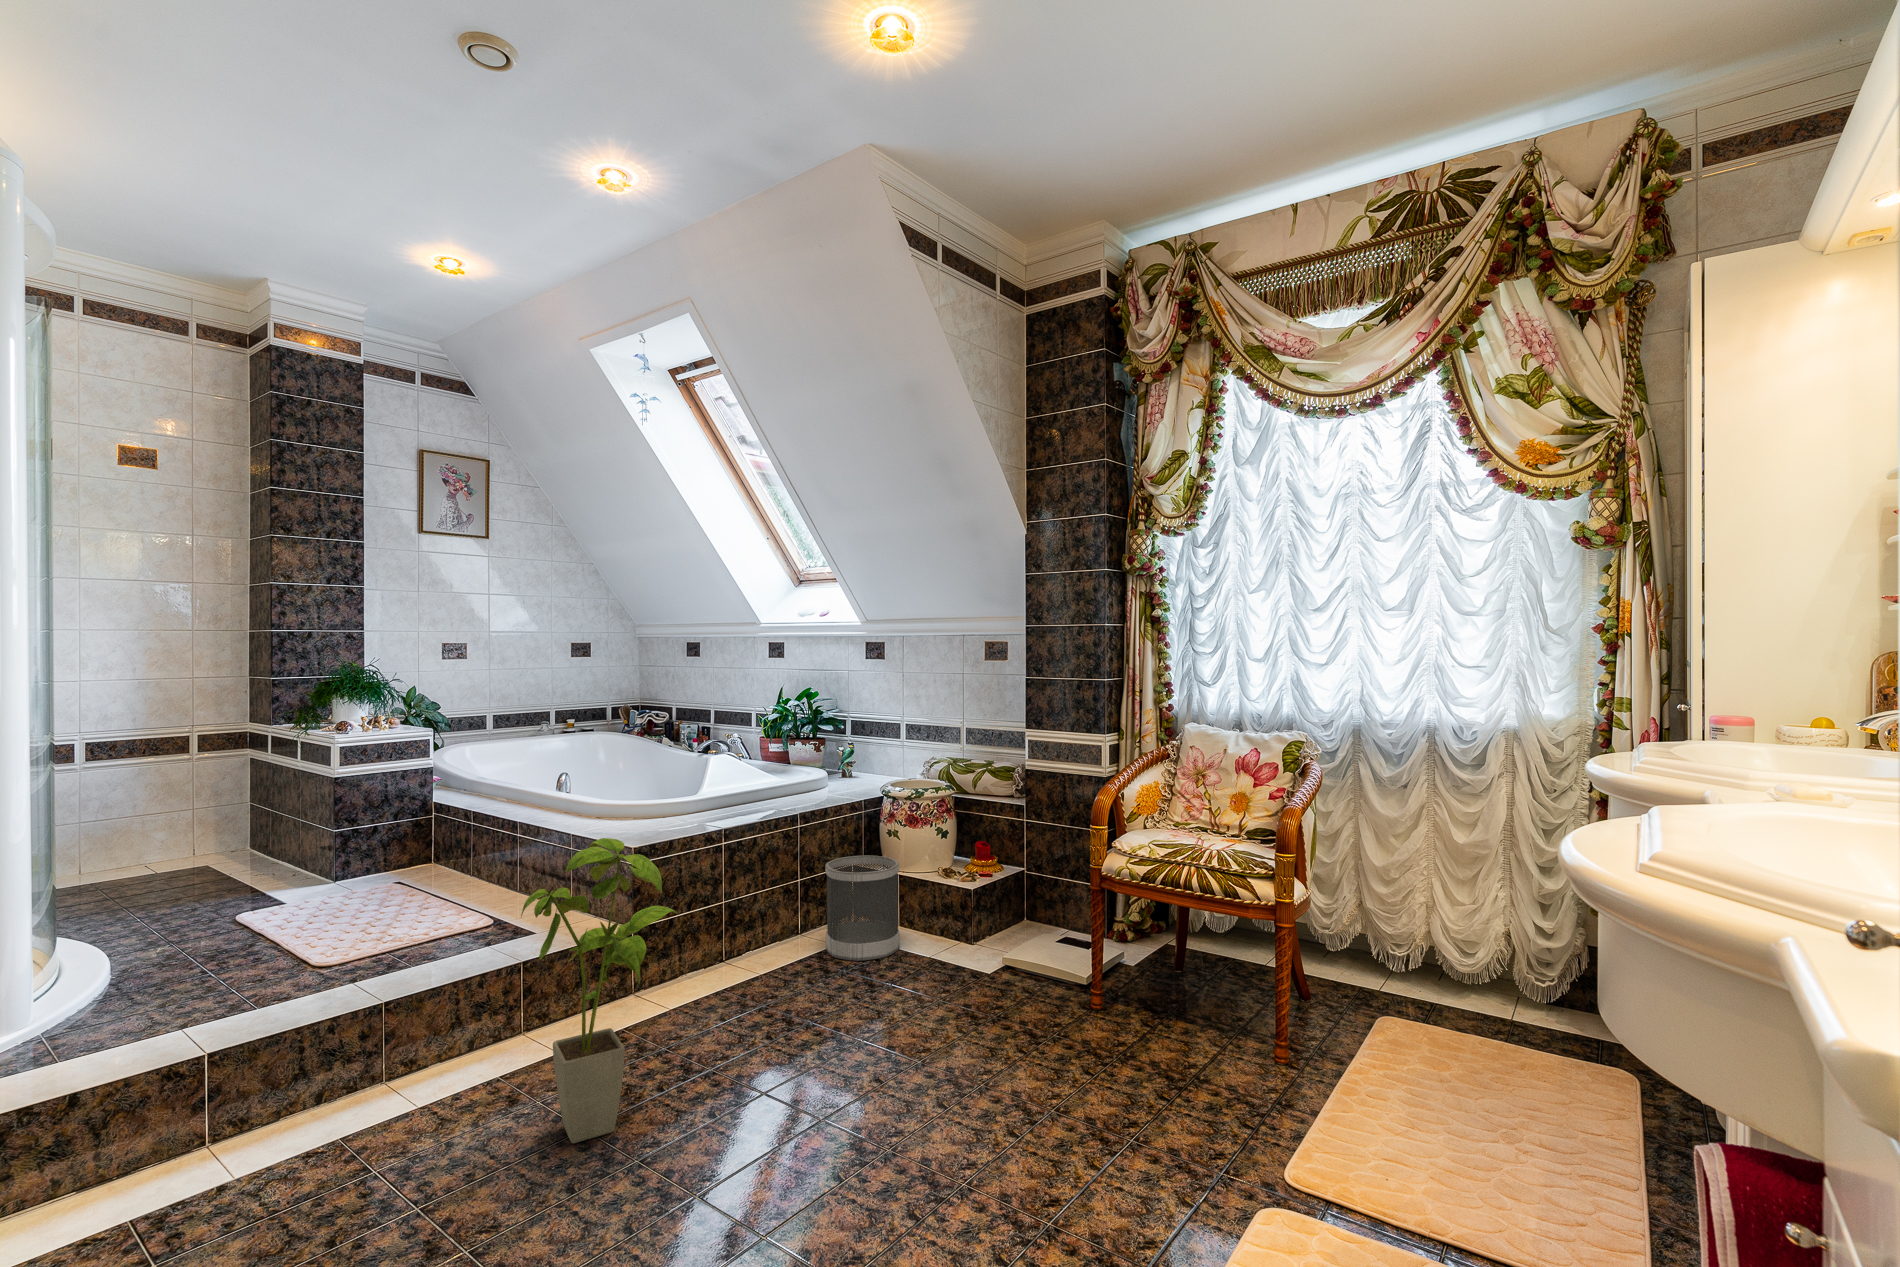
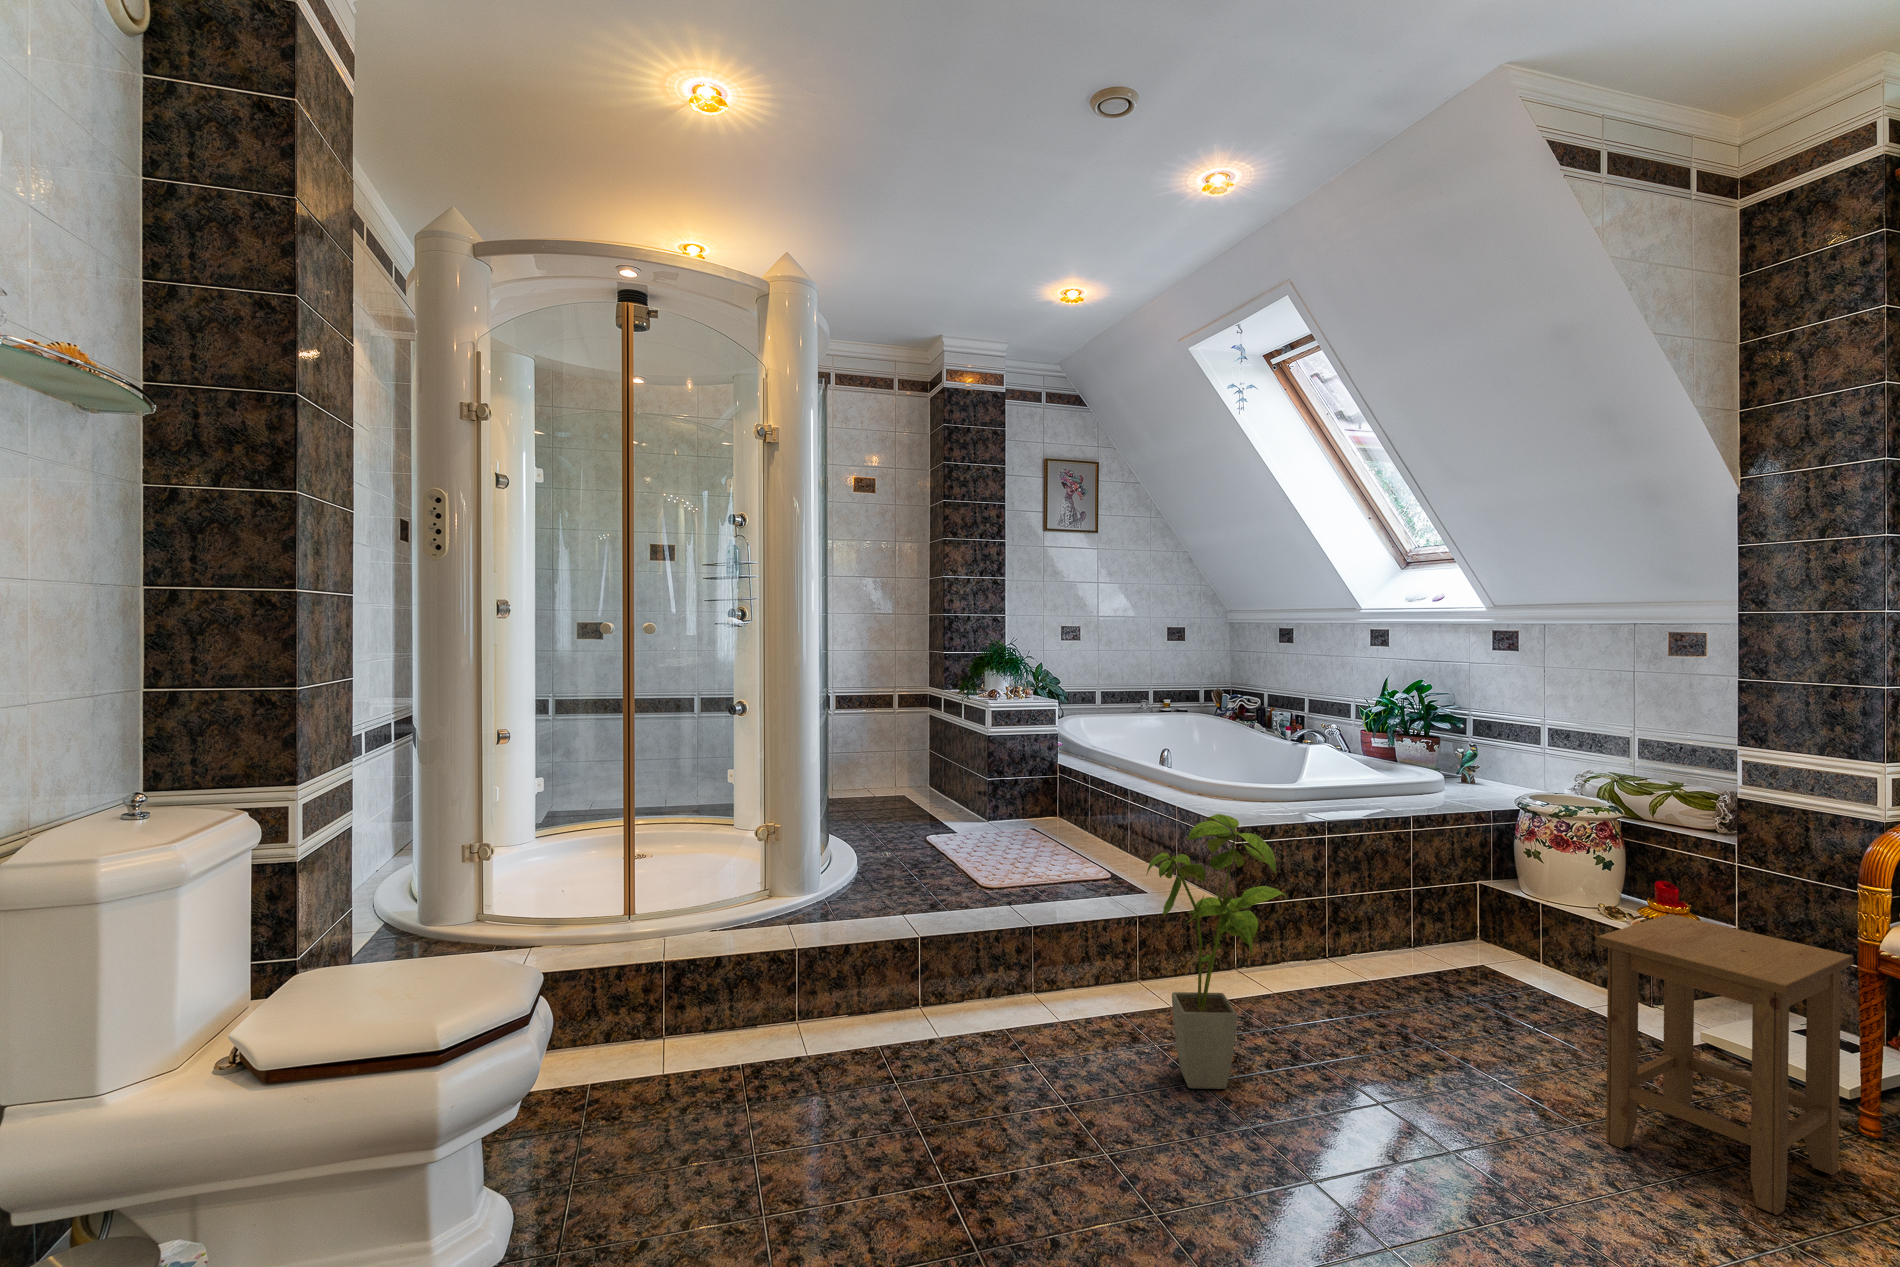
wastebasket: present [825,855,900,961] -> none [1445,872,1540,993]
stool: none [938,870,1099,1100] -> present [1597,914,1853,1215]

